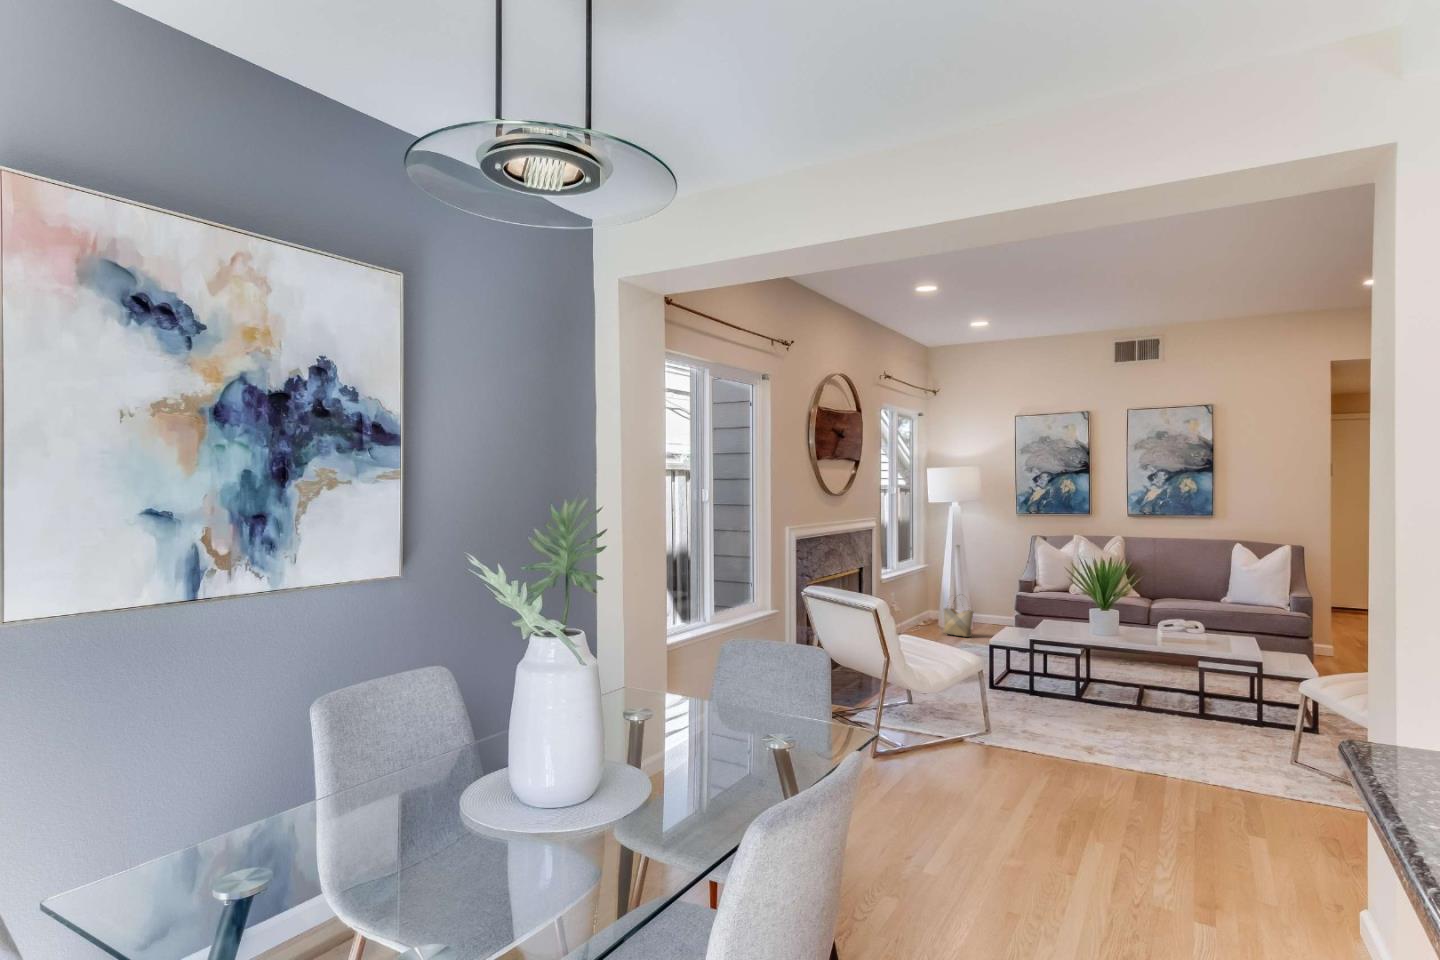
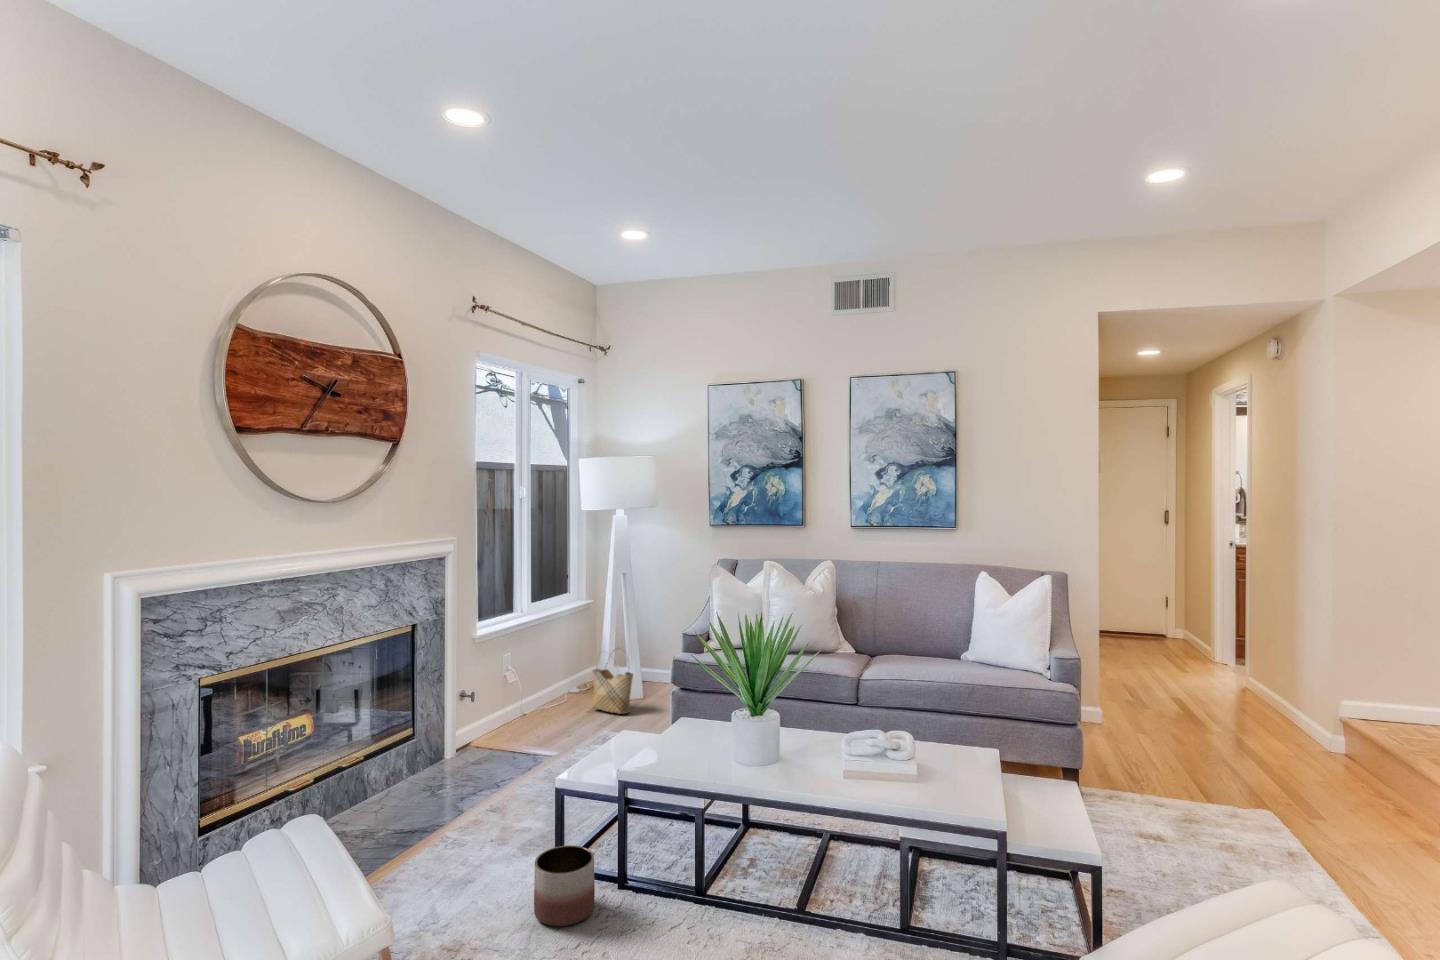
planter: none [994,668,1025,701] -> present [534,845,595,926]

